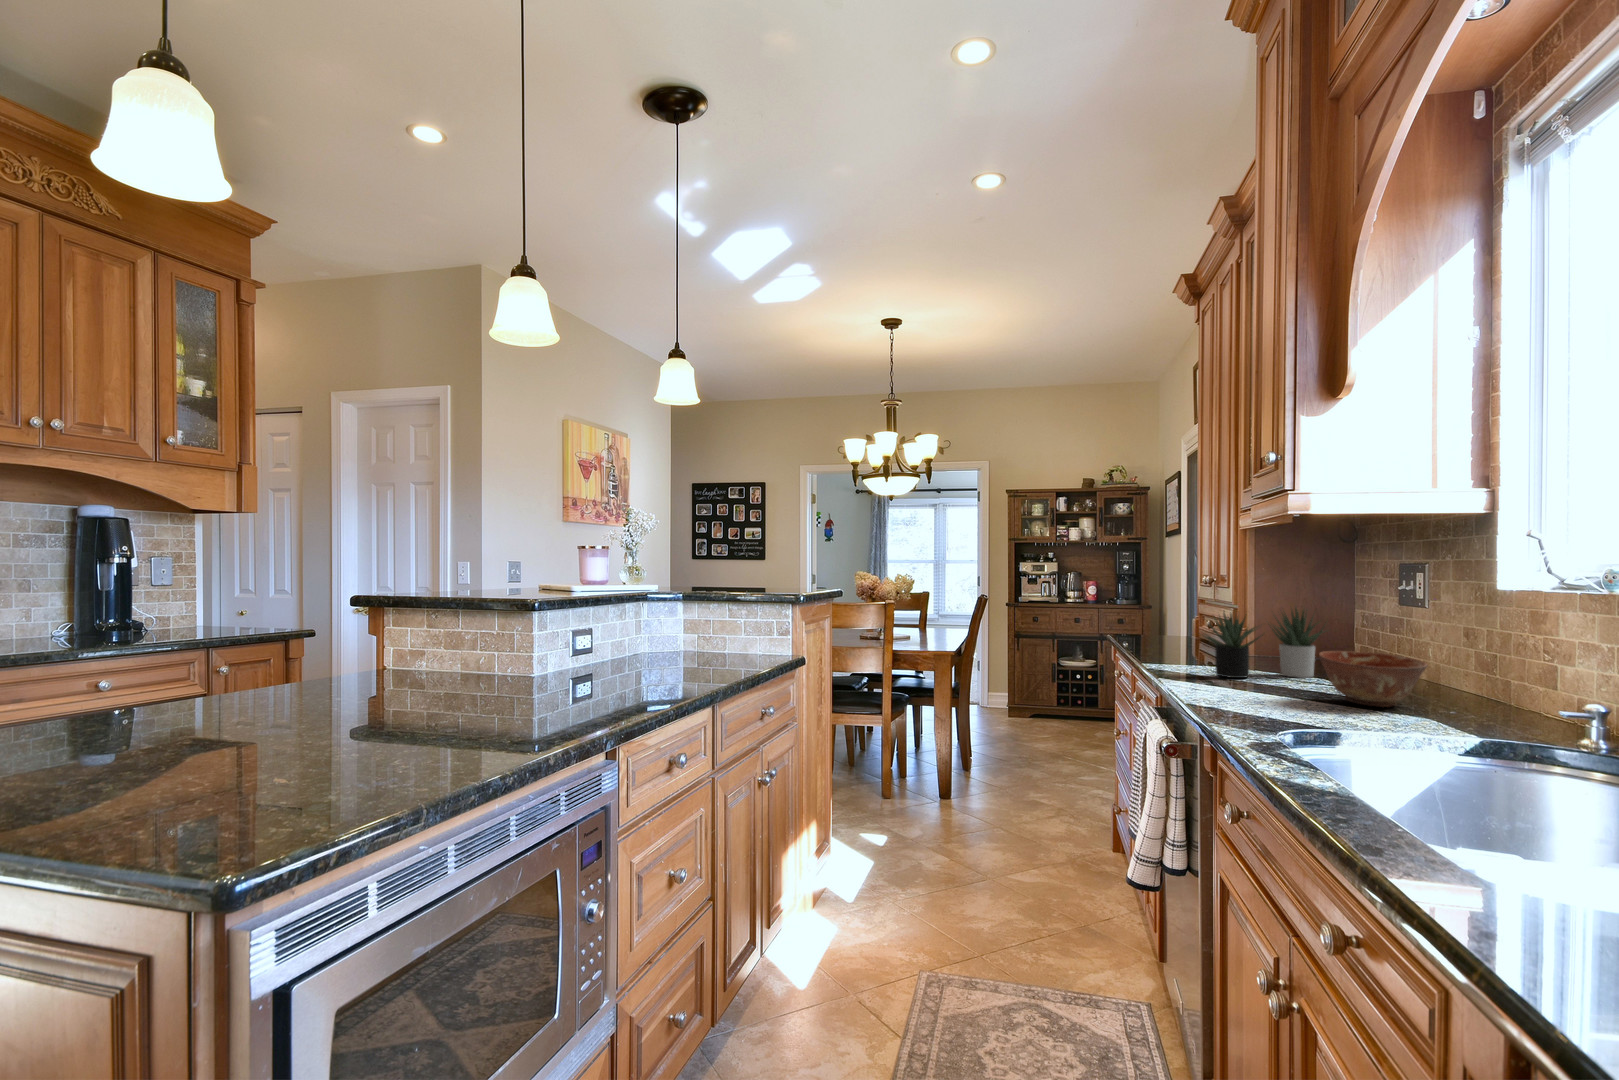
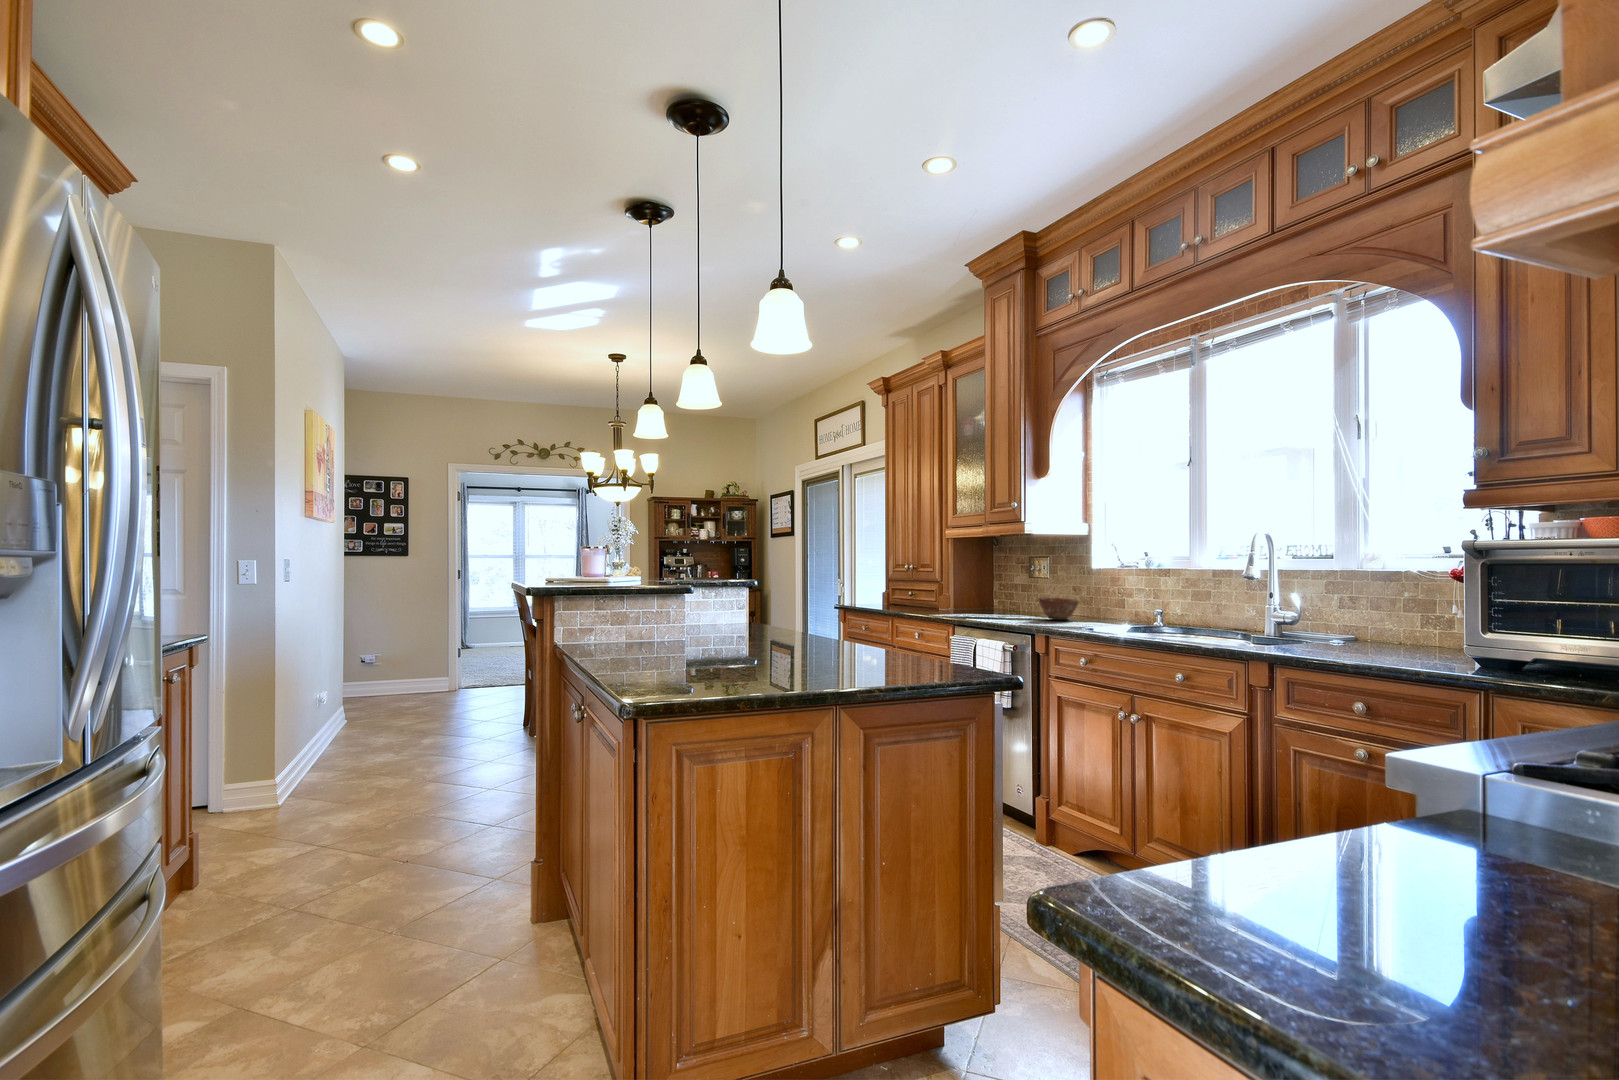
succulent plant: present [1205,608,1323,678] -> none [959,577,1012,617]

